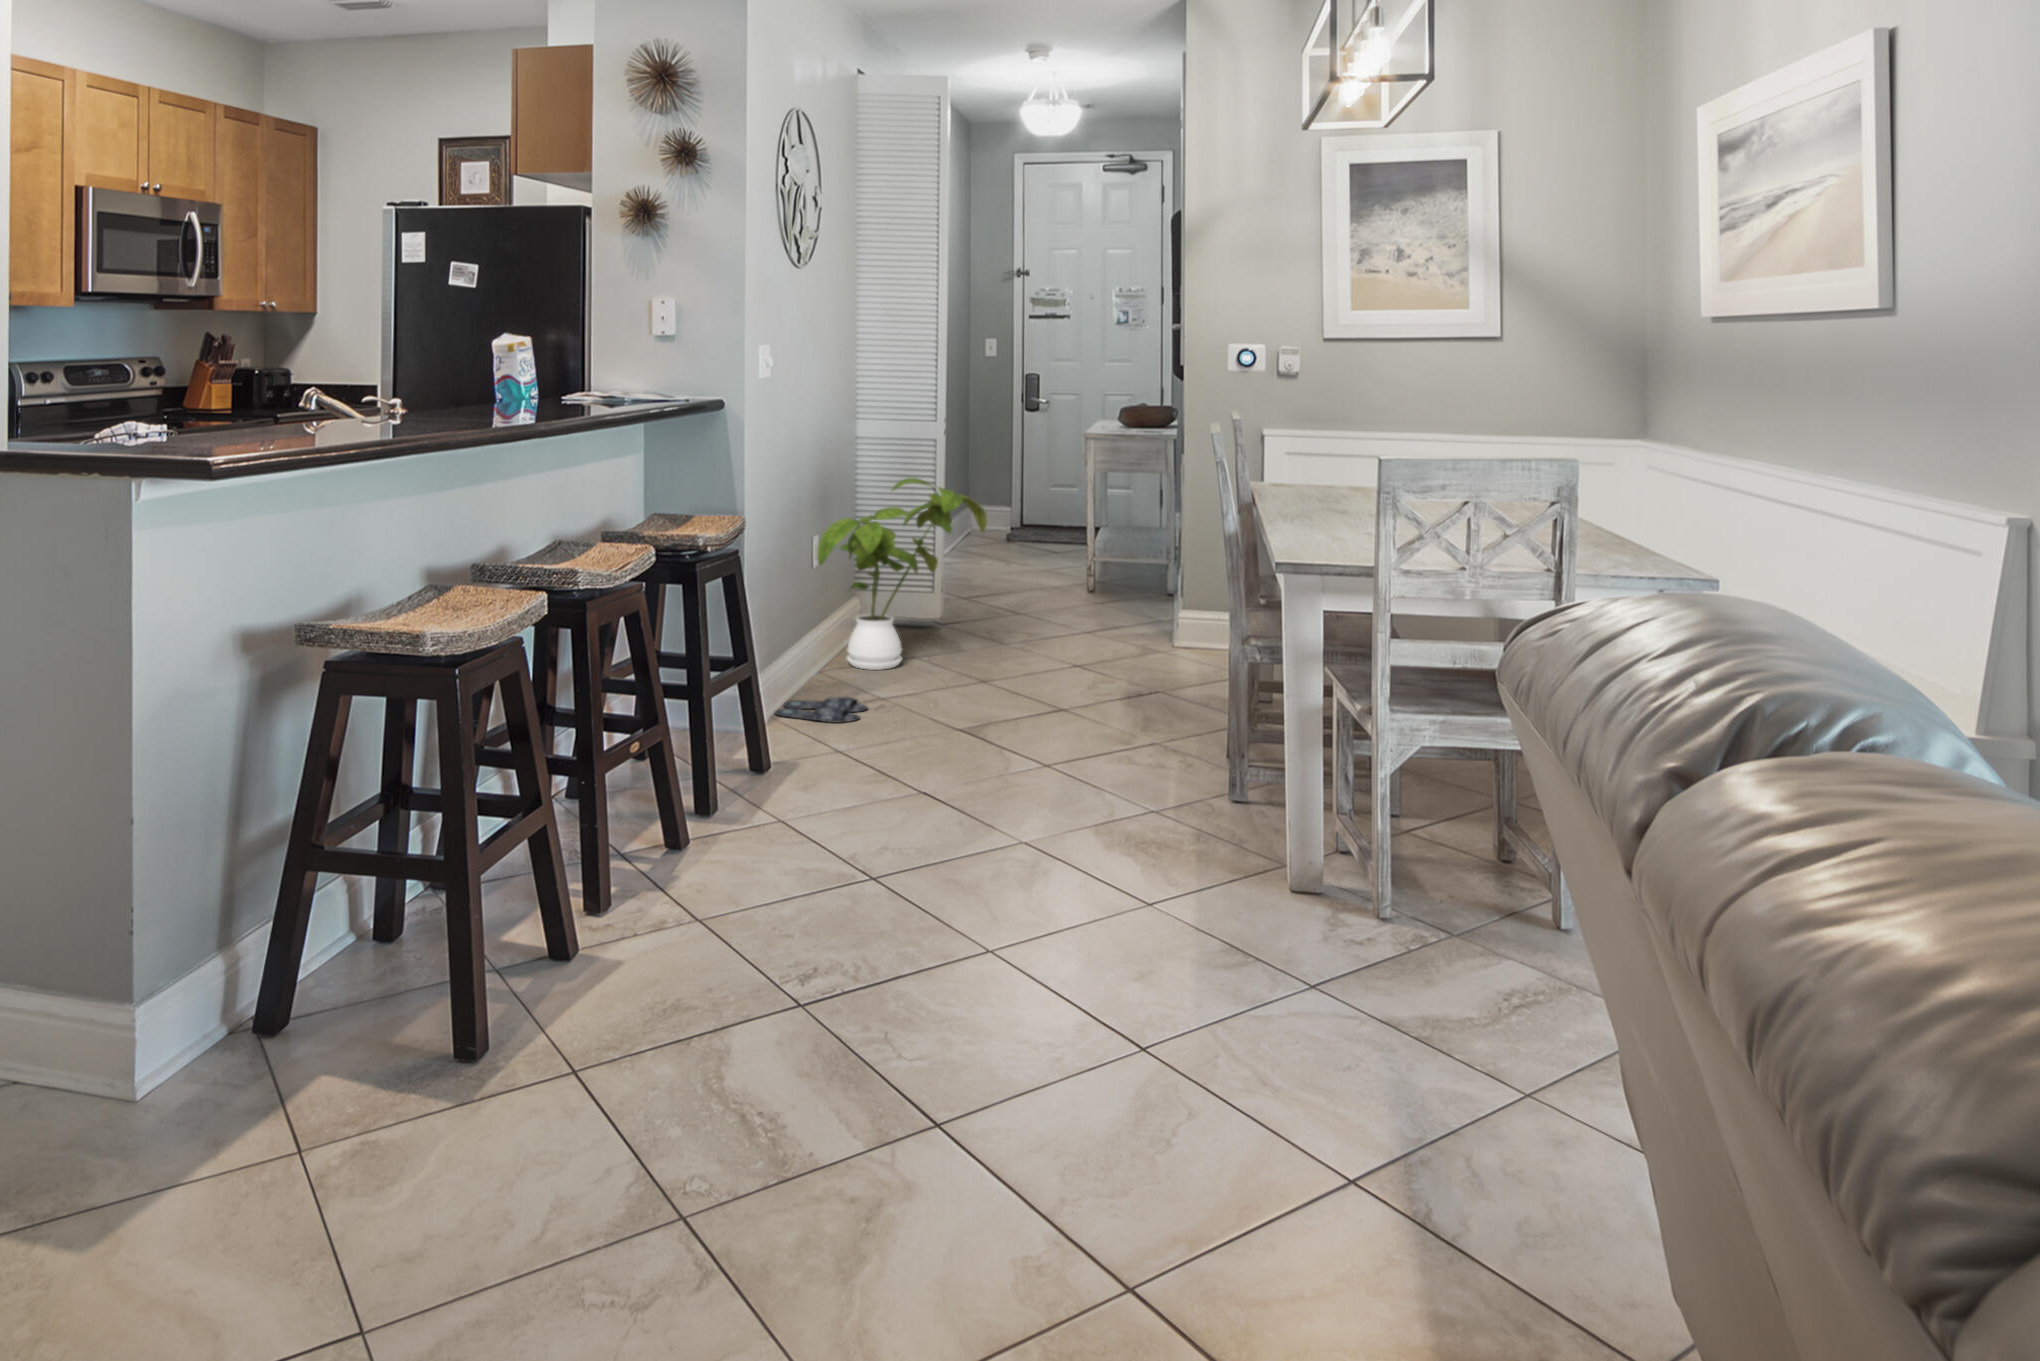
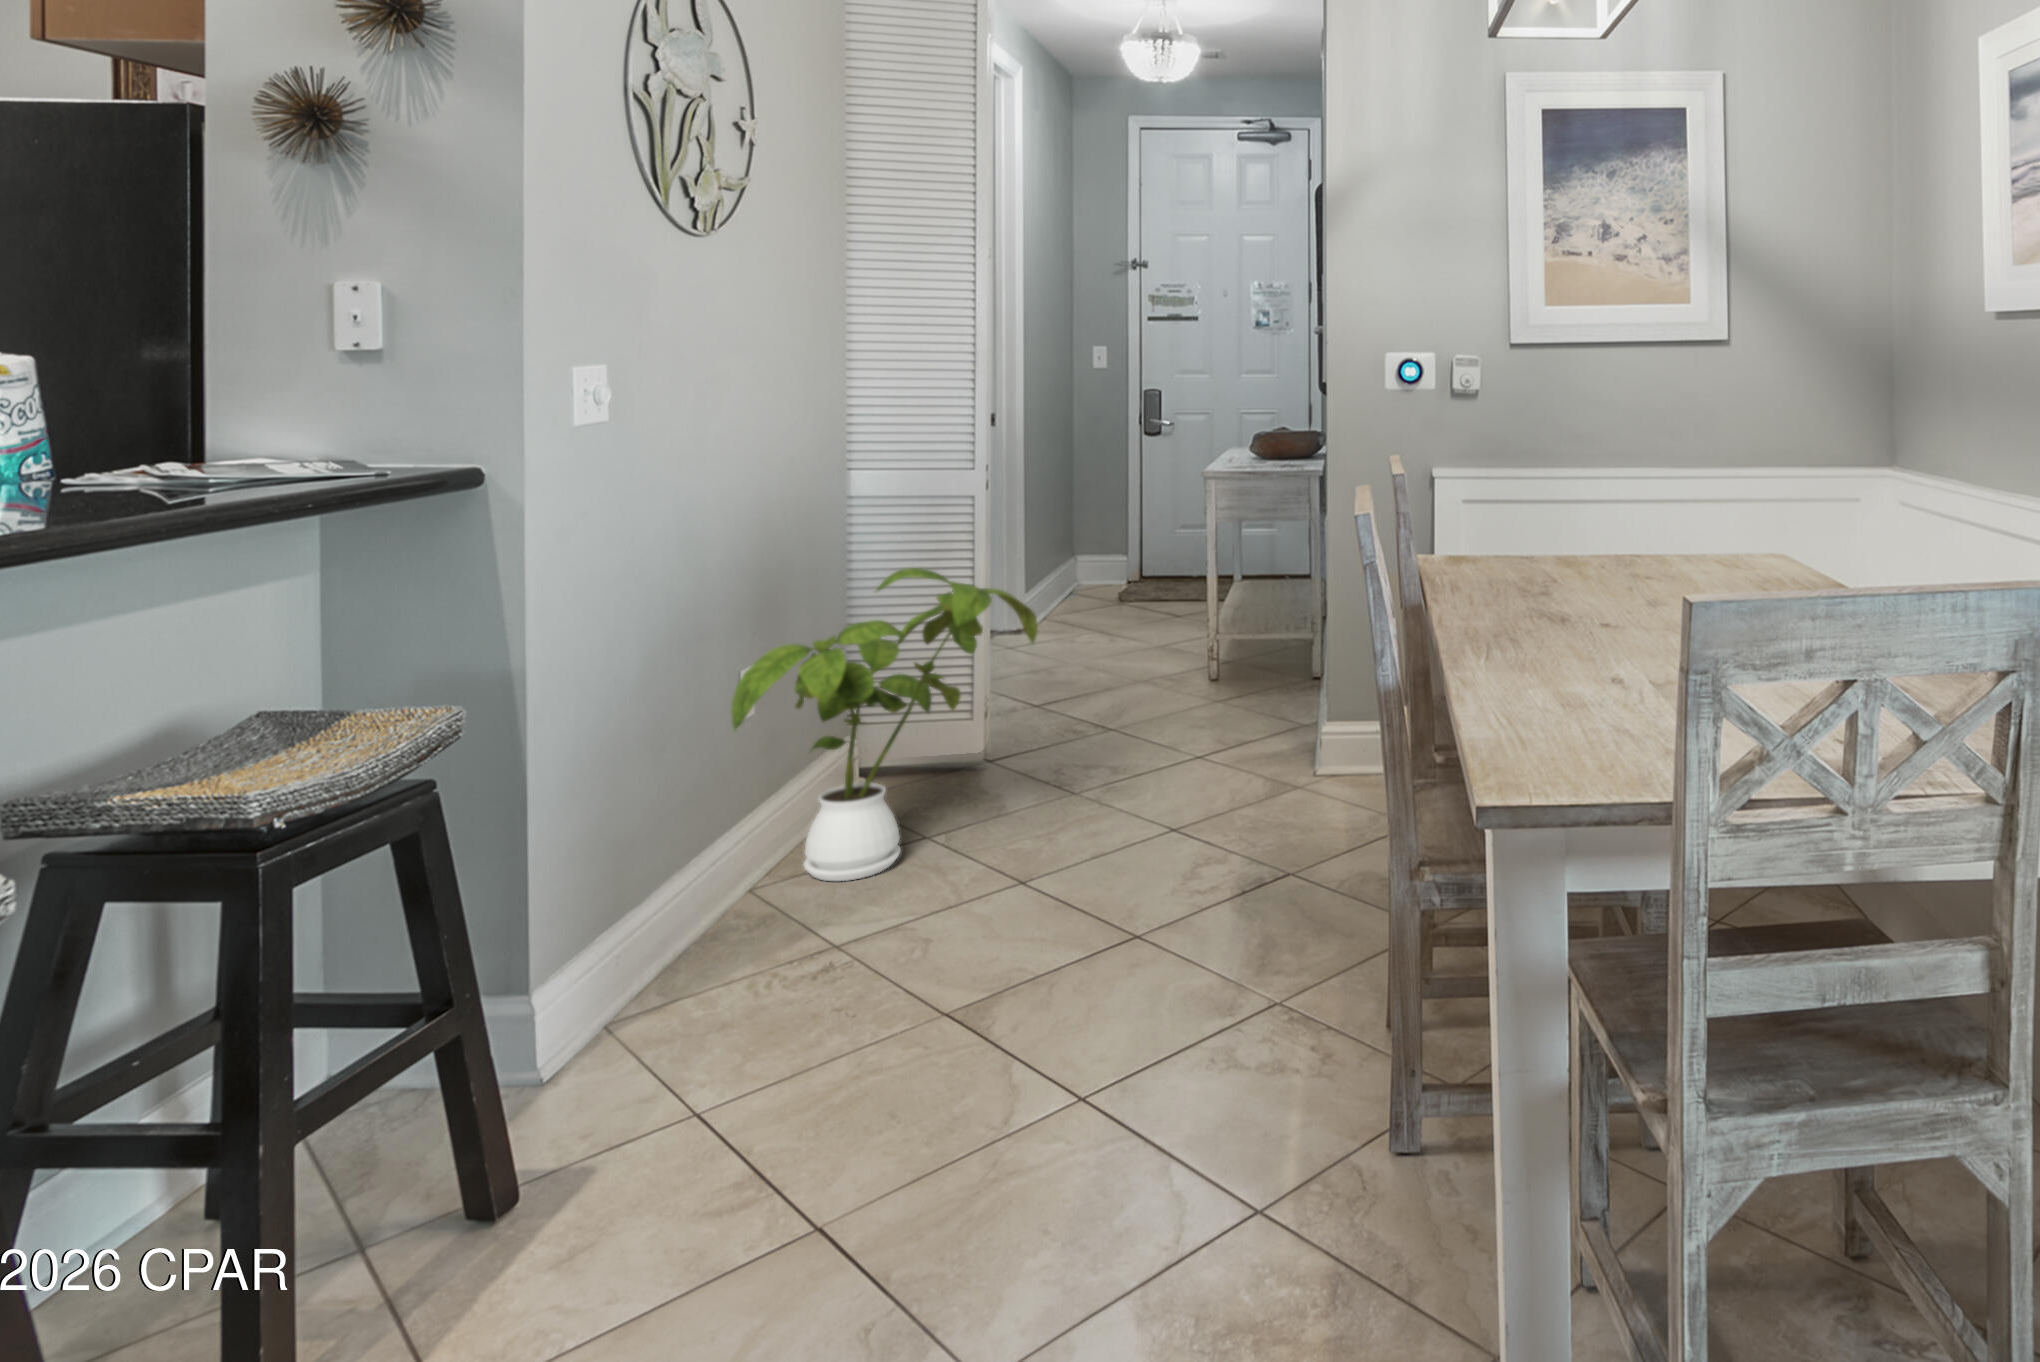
slippers: present [775,696,867,723] -> none [606,965,798,1037]

